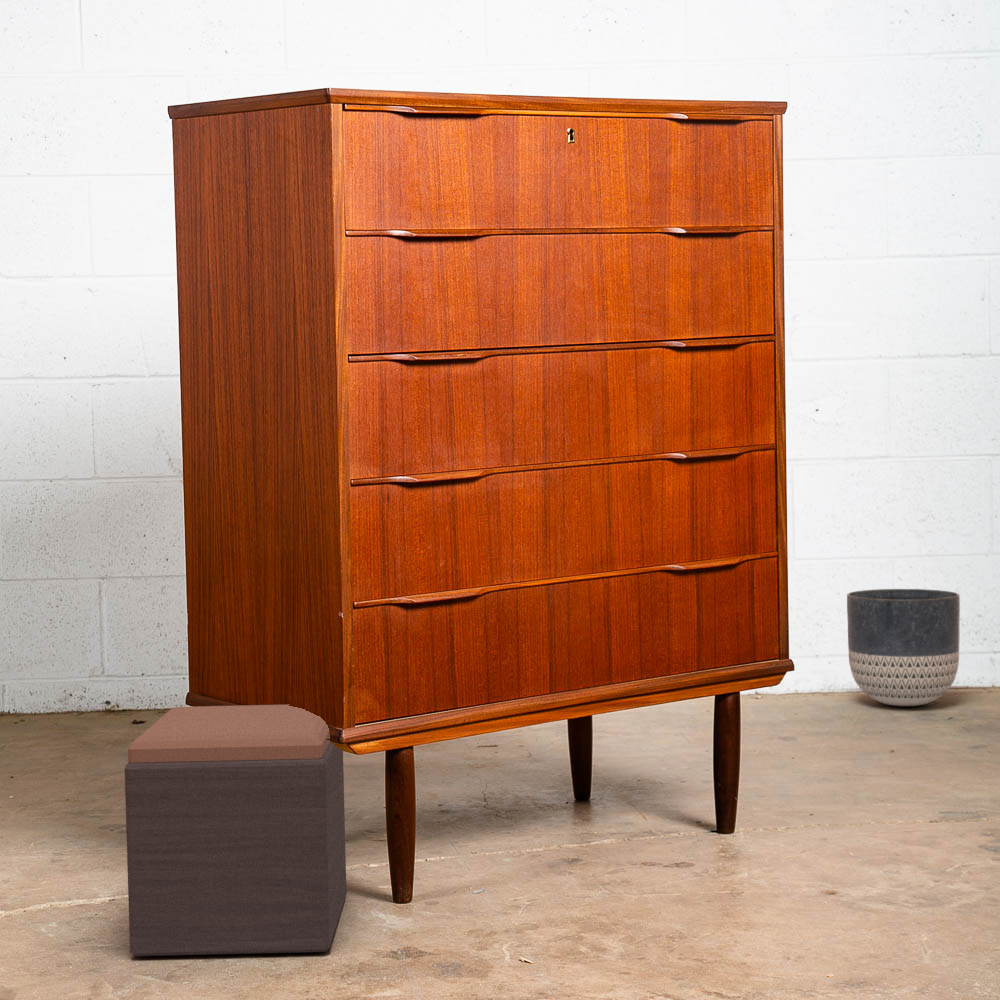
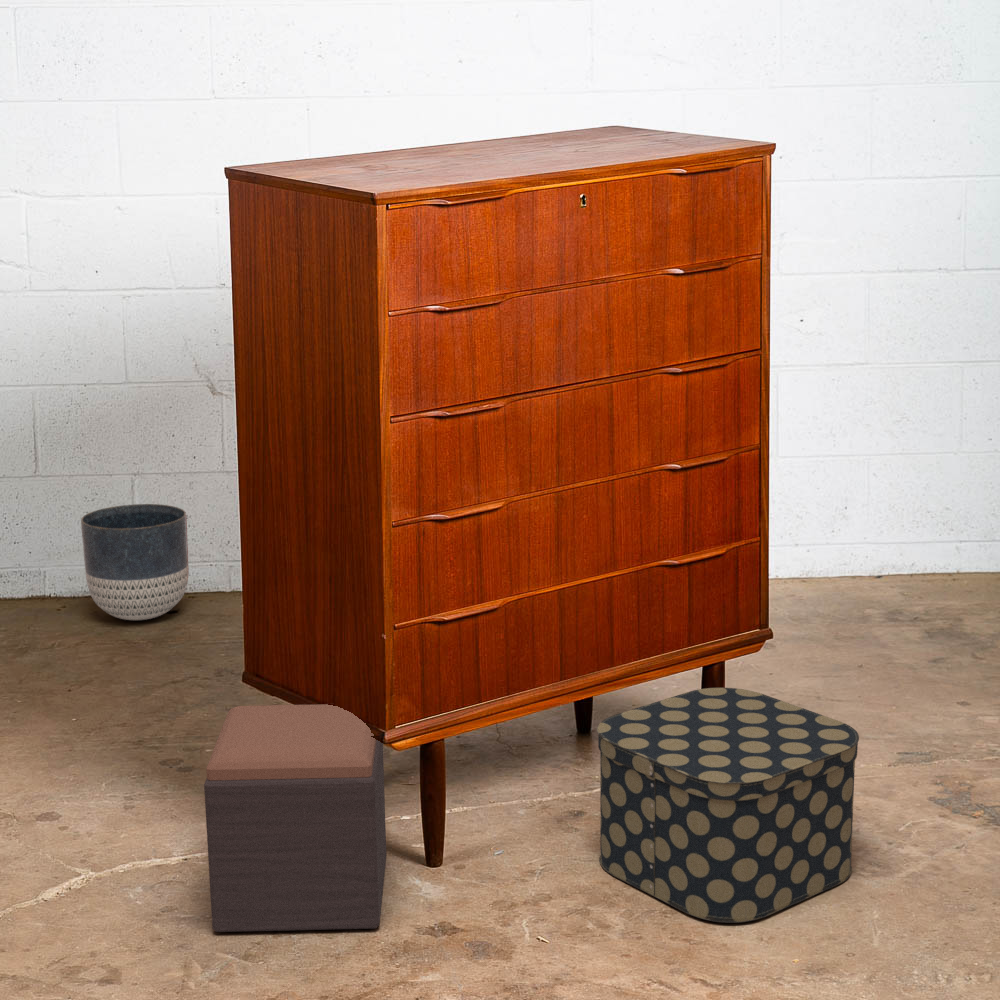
planter: present [847,589,960,706] -> present [81,504,189,620]
storage box: none [590,708,896,943] -> present [597,688,859,923]

